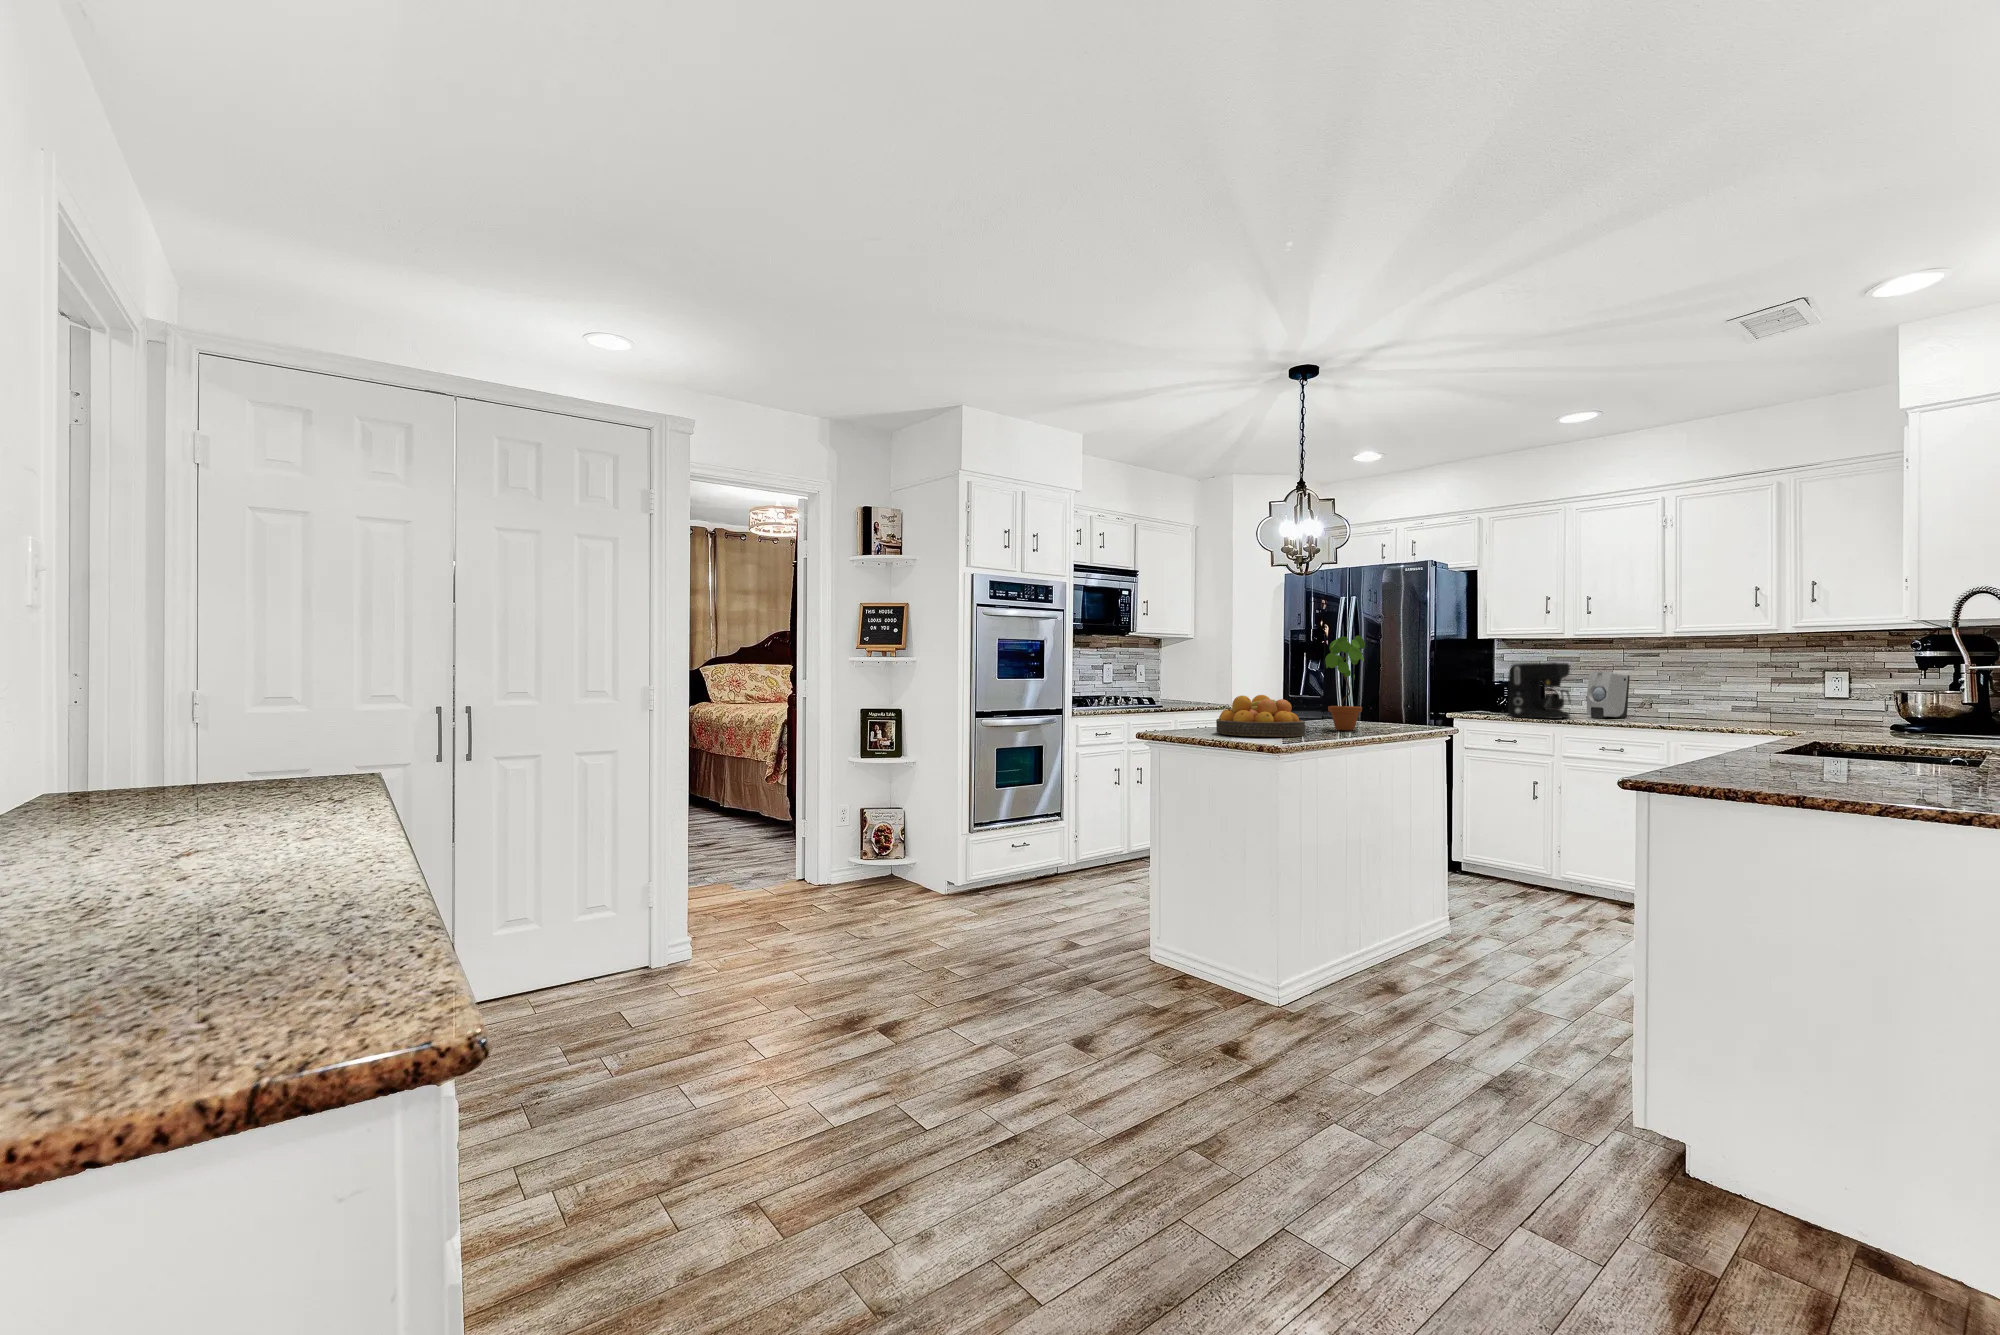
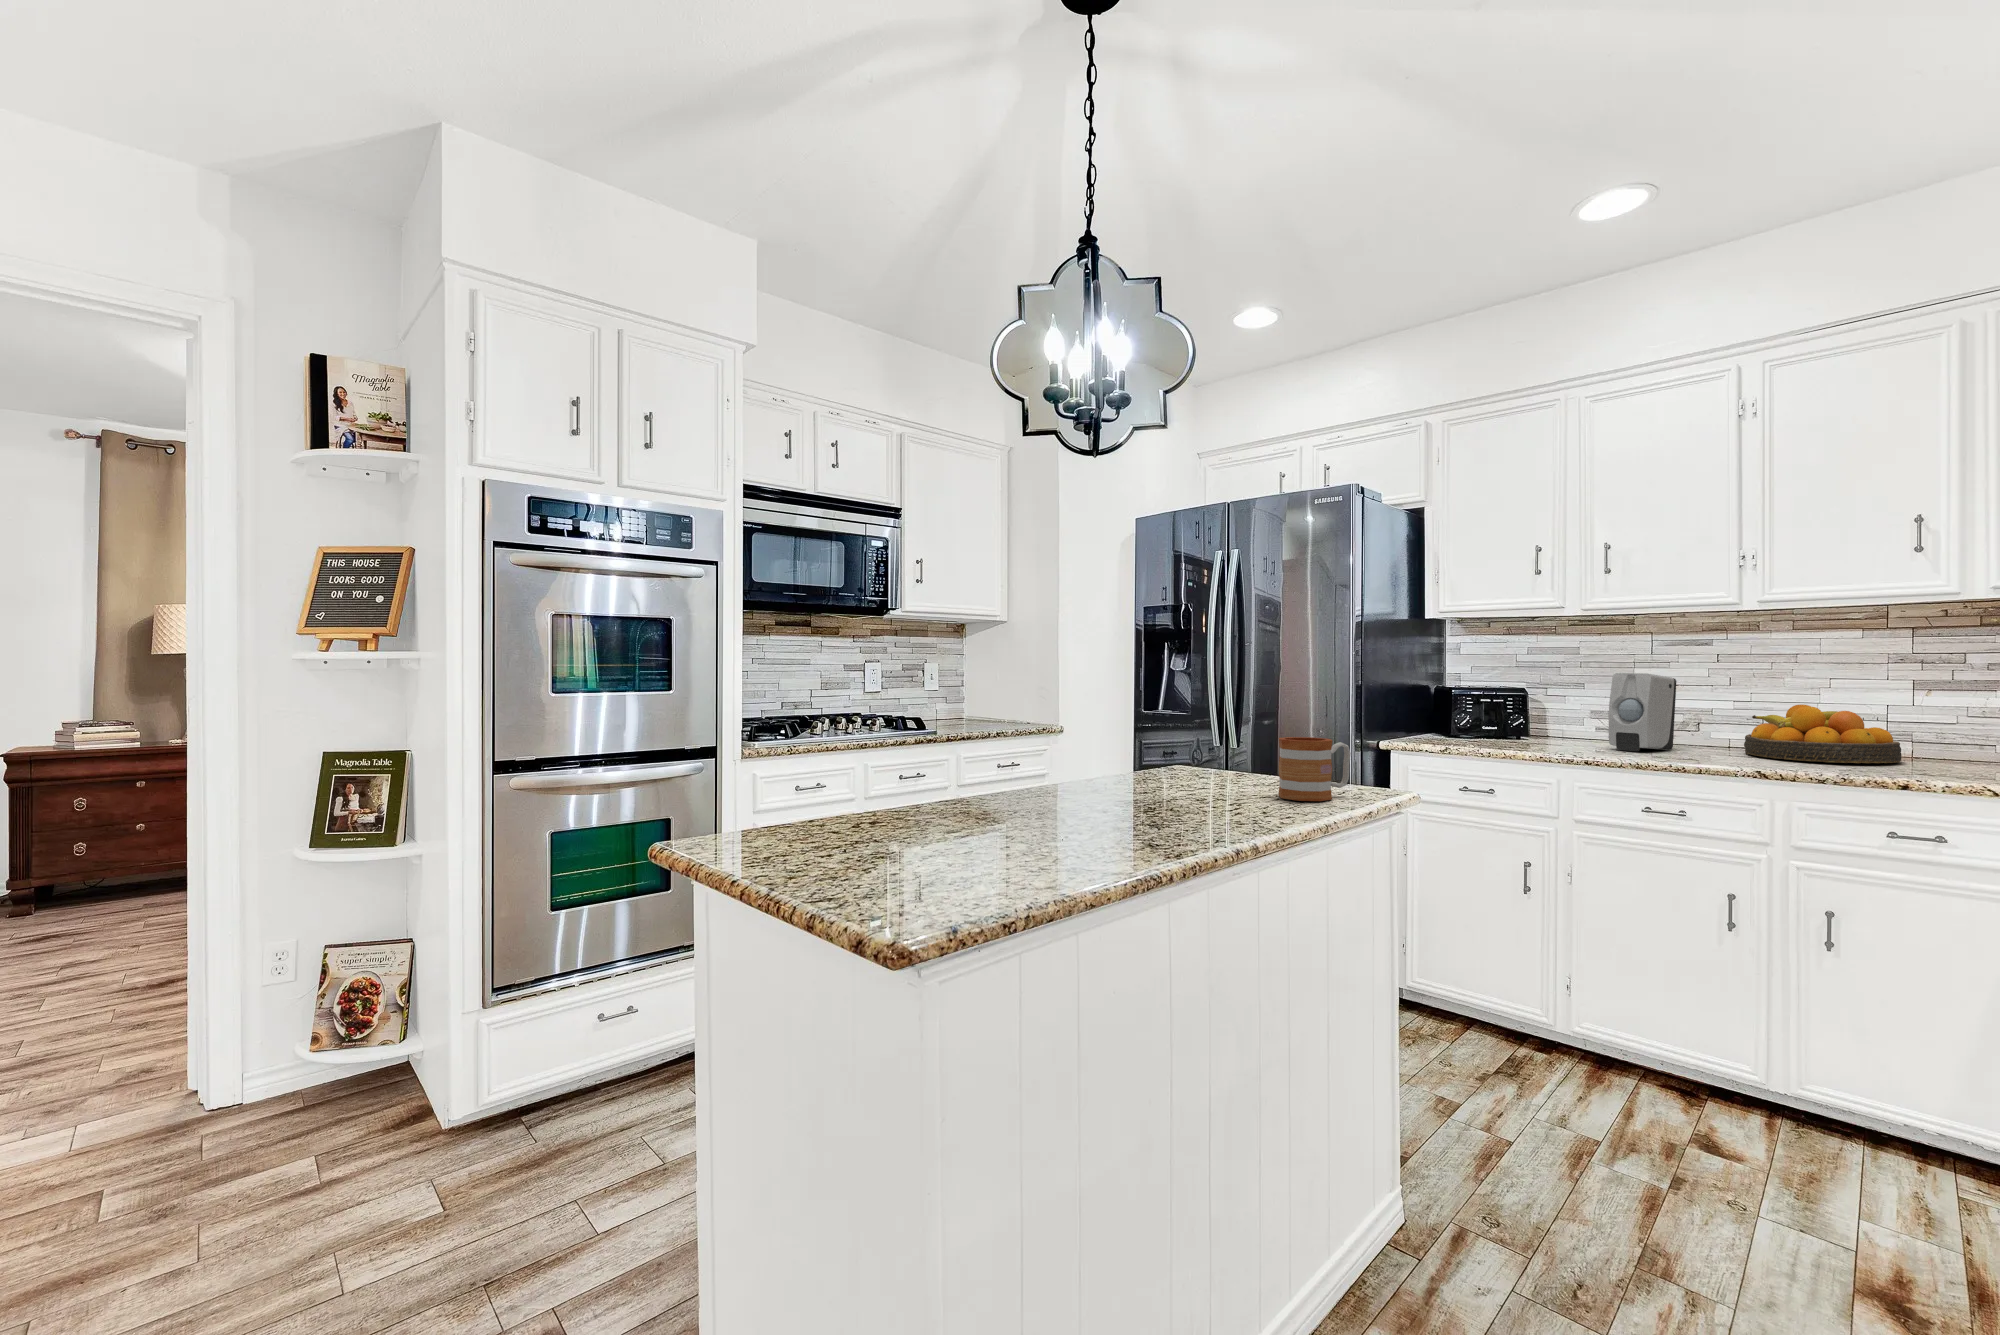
potted plant: present [1325,636,1365,730] -> none [1160,600,1249,819]
coffee maker: present [1508,662,1570,719] -> none [1483,658,1589,754]
fruit bowl: present [1216,695,1305,737] -> present [1744,705,1901,763]
mug: none [1379,699,1414,727] -> present [1278,737,1351,801]

